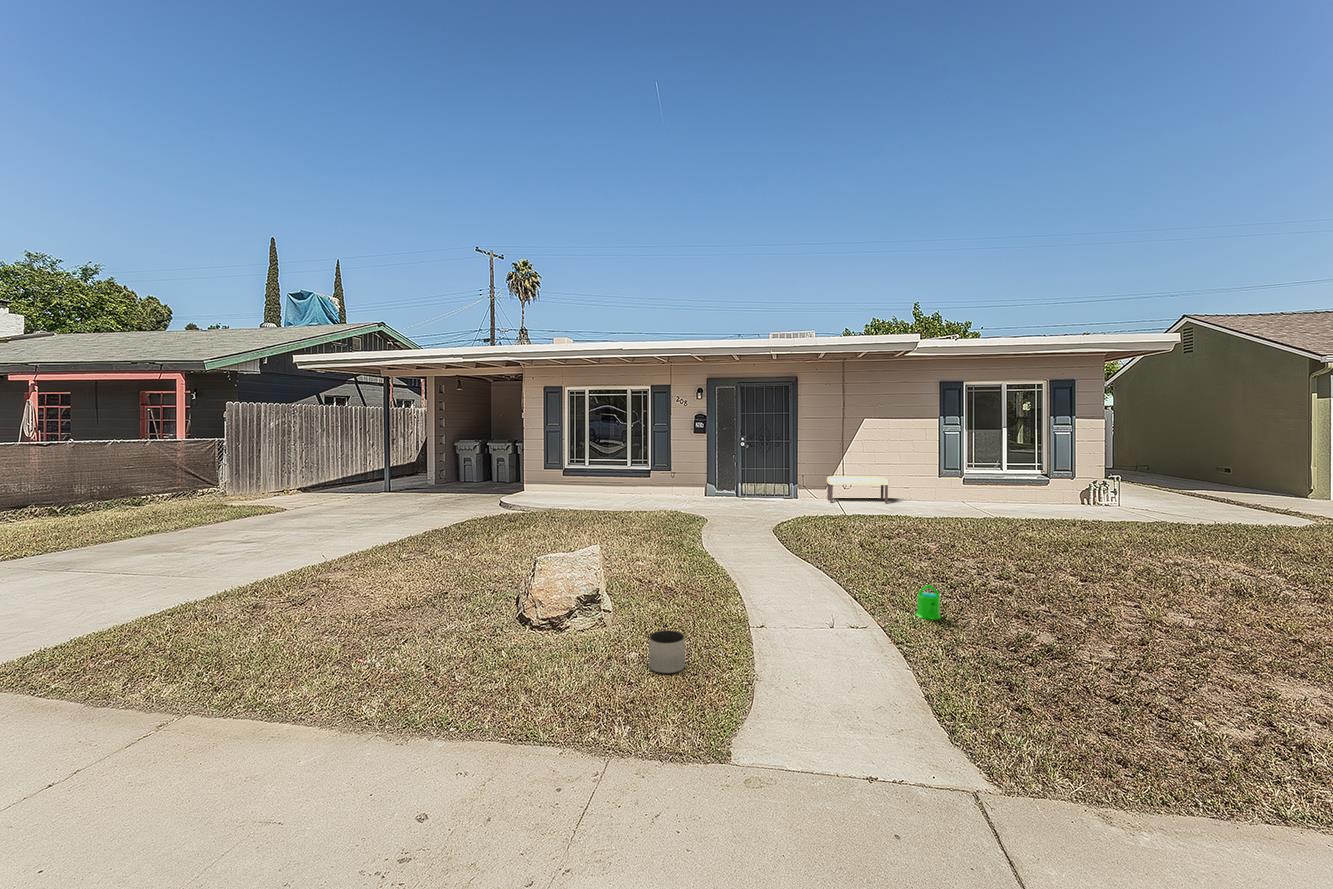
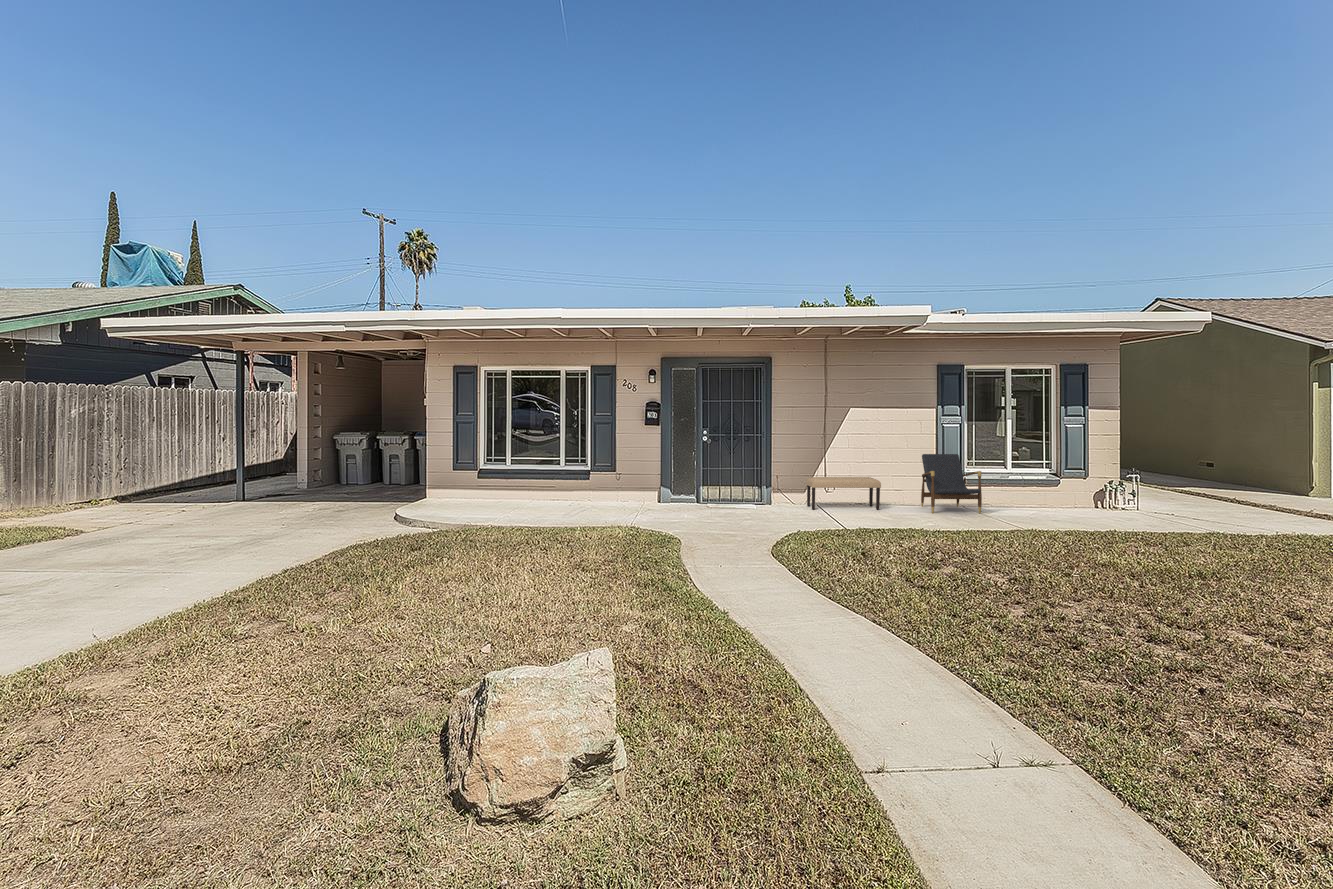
lounge chair: none [926,457,975,507] -> present [921,454,982,513]
watering can: present [916,585,941,620] -> none [1026,644,1069,697]
planter: present [649,631,685,674] -> none [672,763,735,850]

